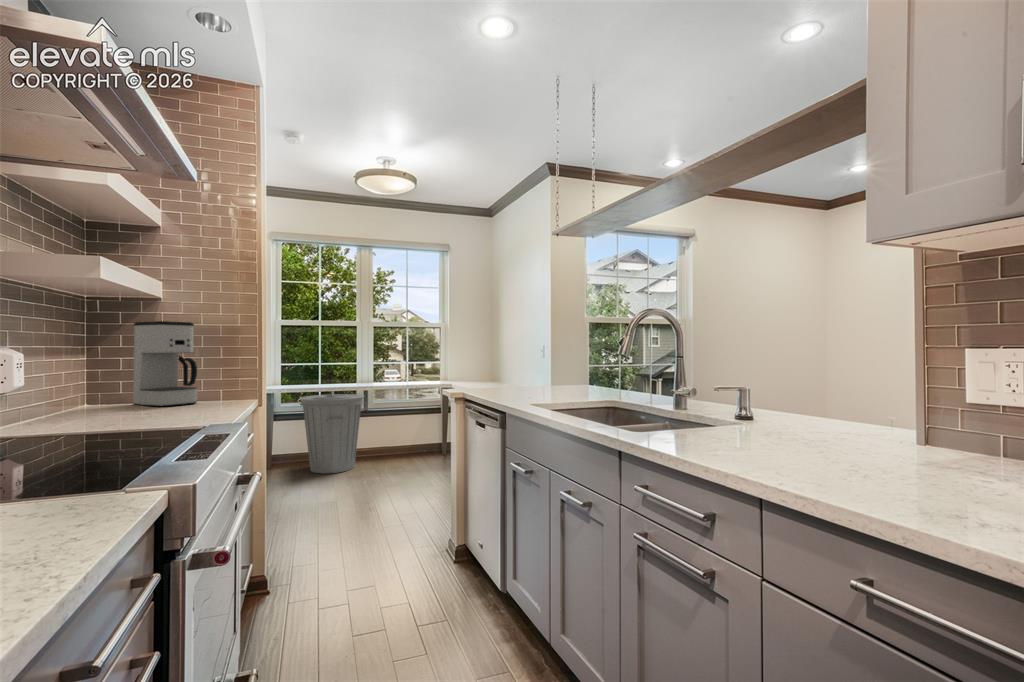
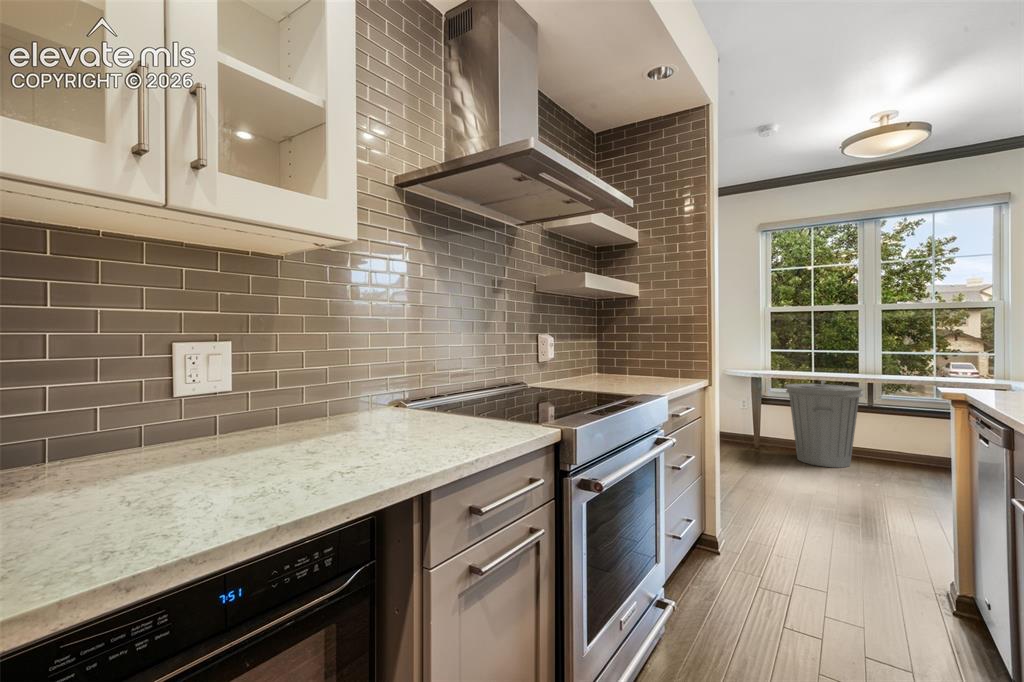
coffee maker: present [133,321,197,406] -> none [620,314,661,378]

